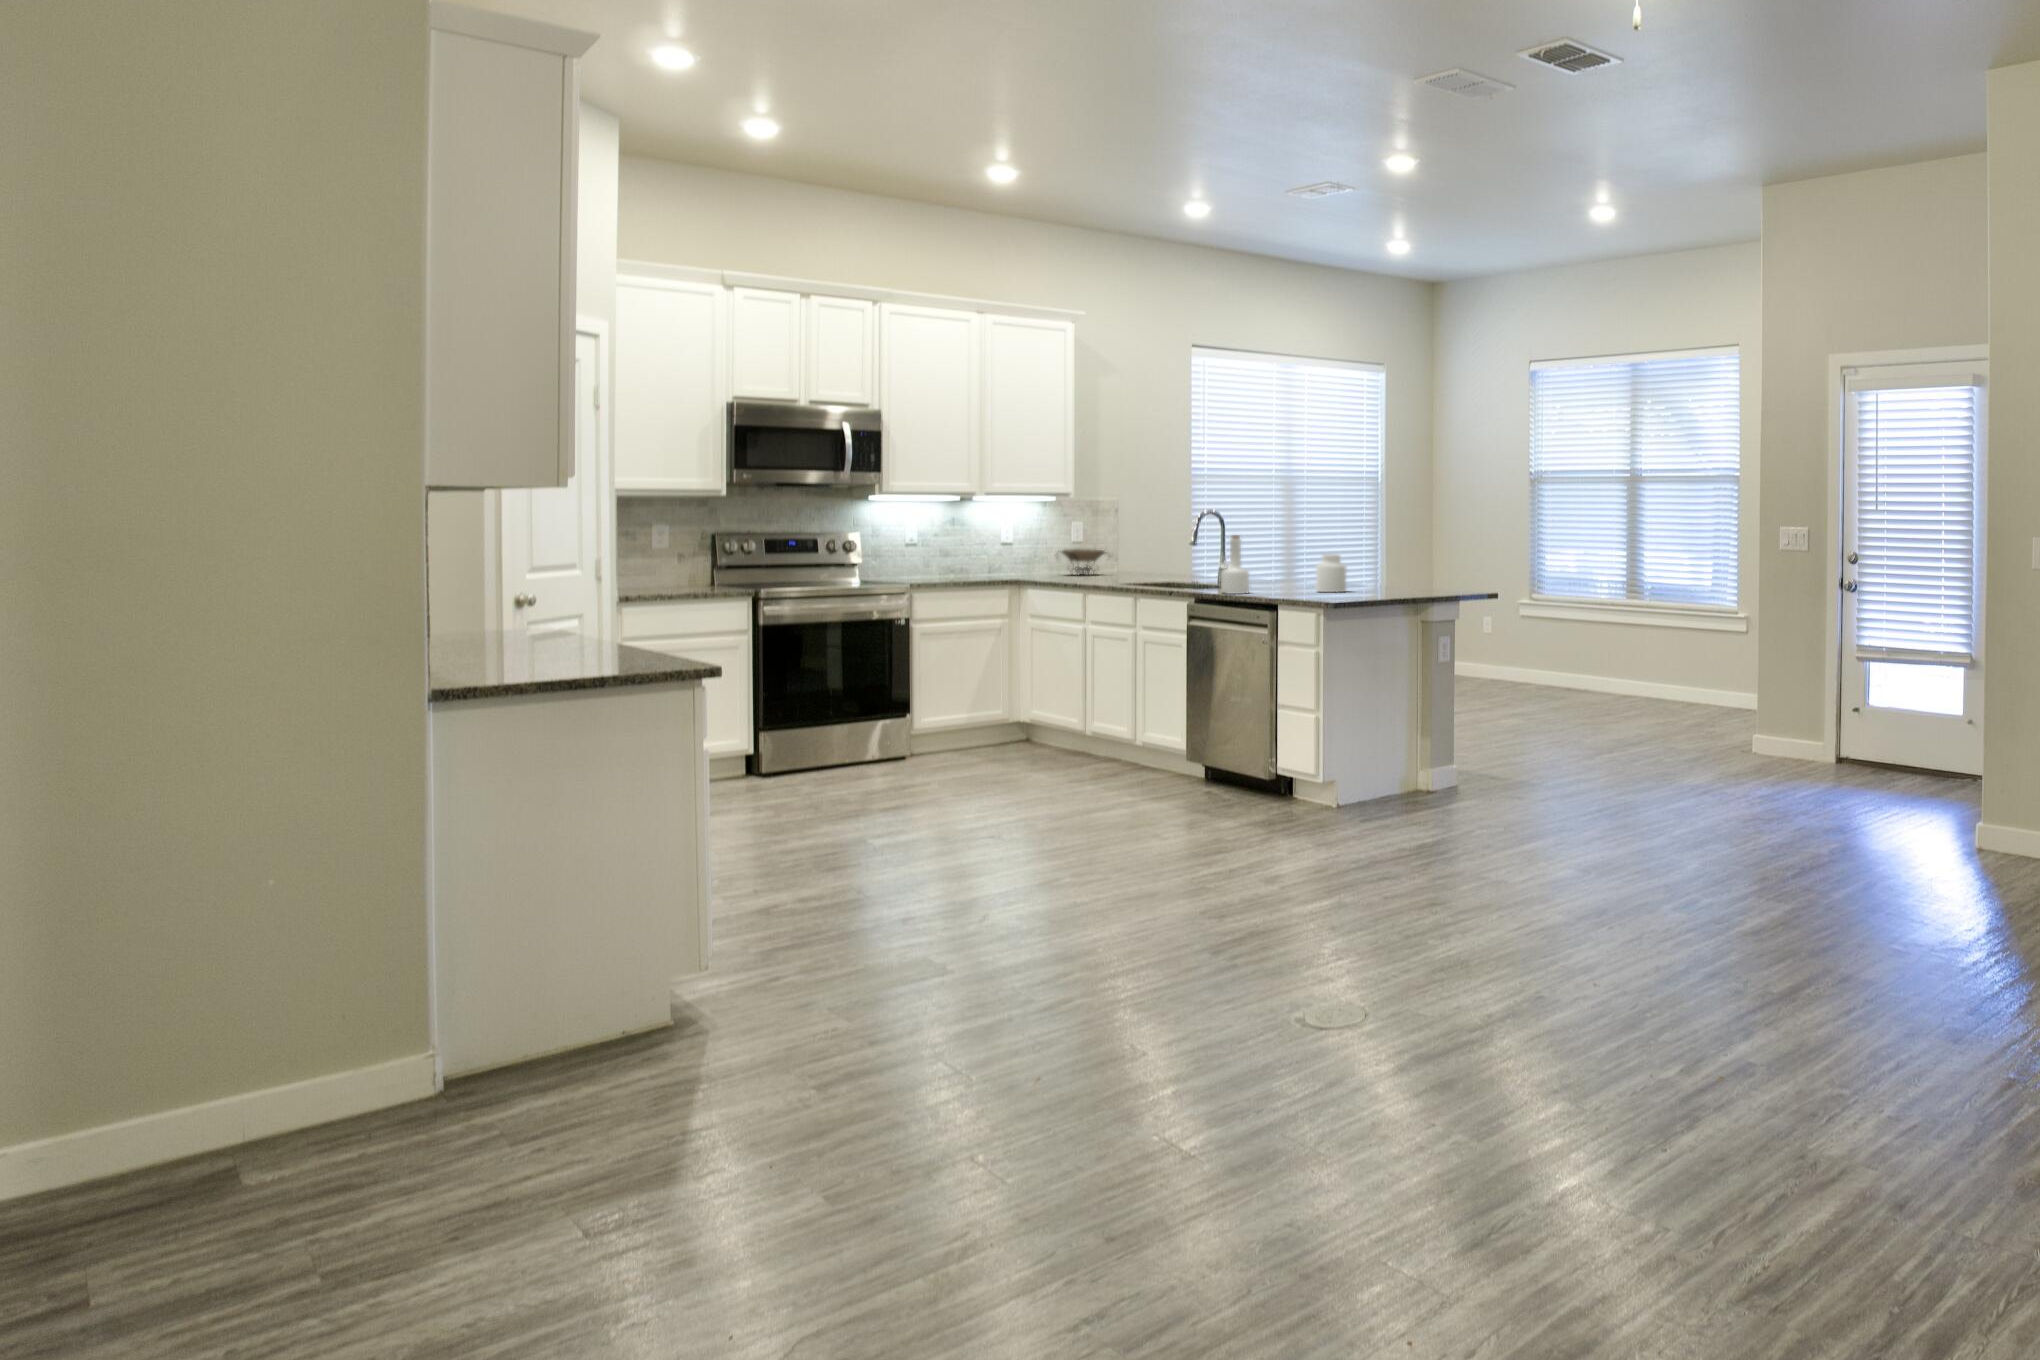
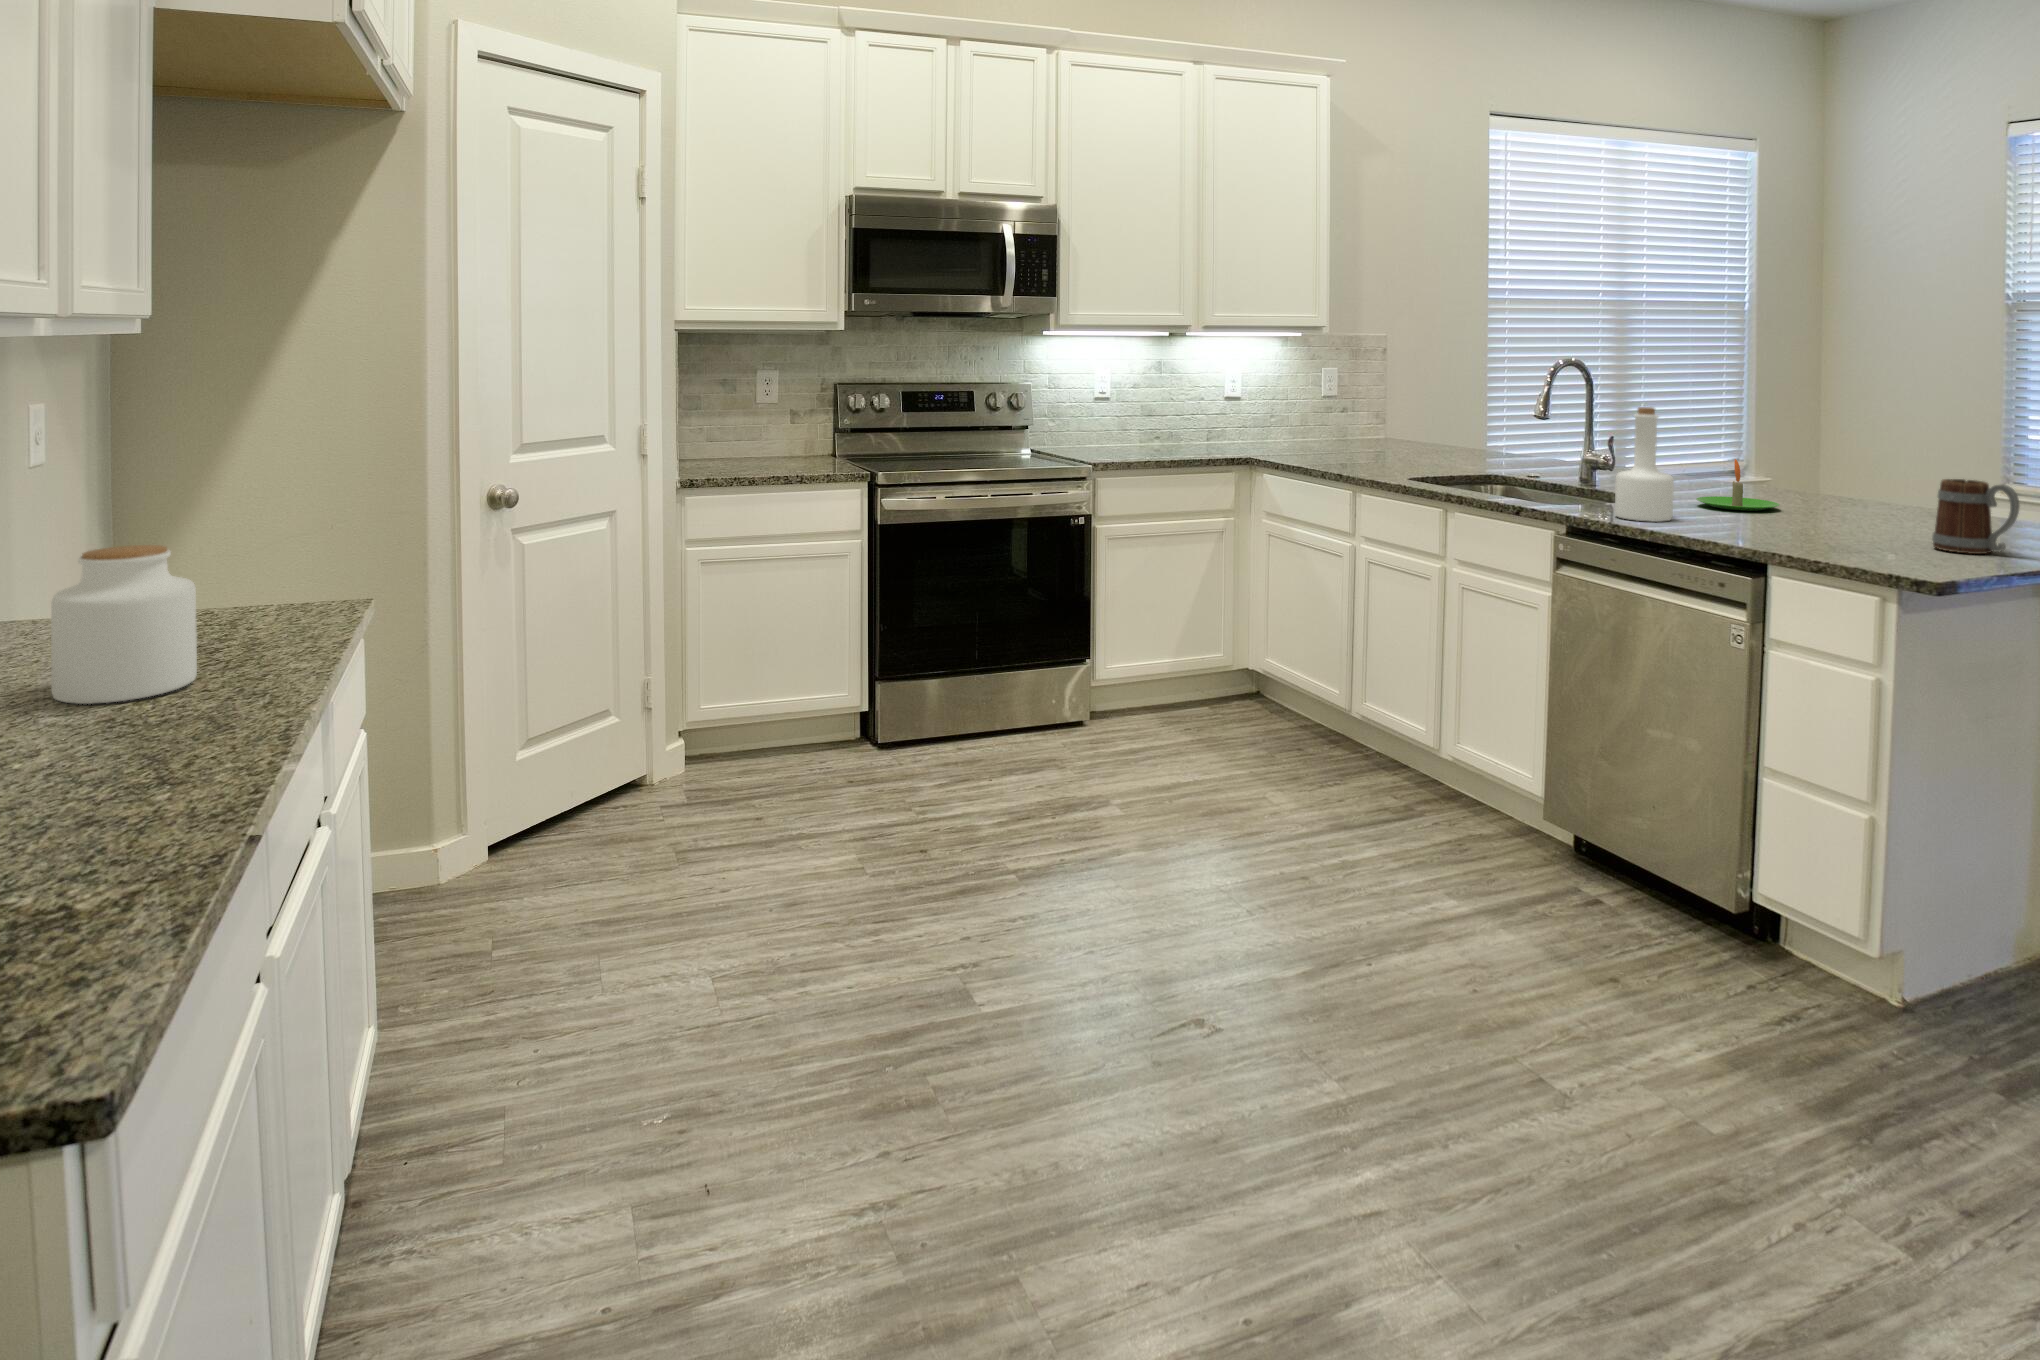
decorative bowl: present [1060,549,1105,575] -> none [1296,406,1373,445]
jar: present [1316,555,1346,592] -> present [51,545,197,704]
candle: none [1271,563,1311,590] -> present [1696,459,1780,511]
mug: none [1349,564,1379,596] -> present [1932,479,2020,554]

